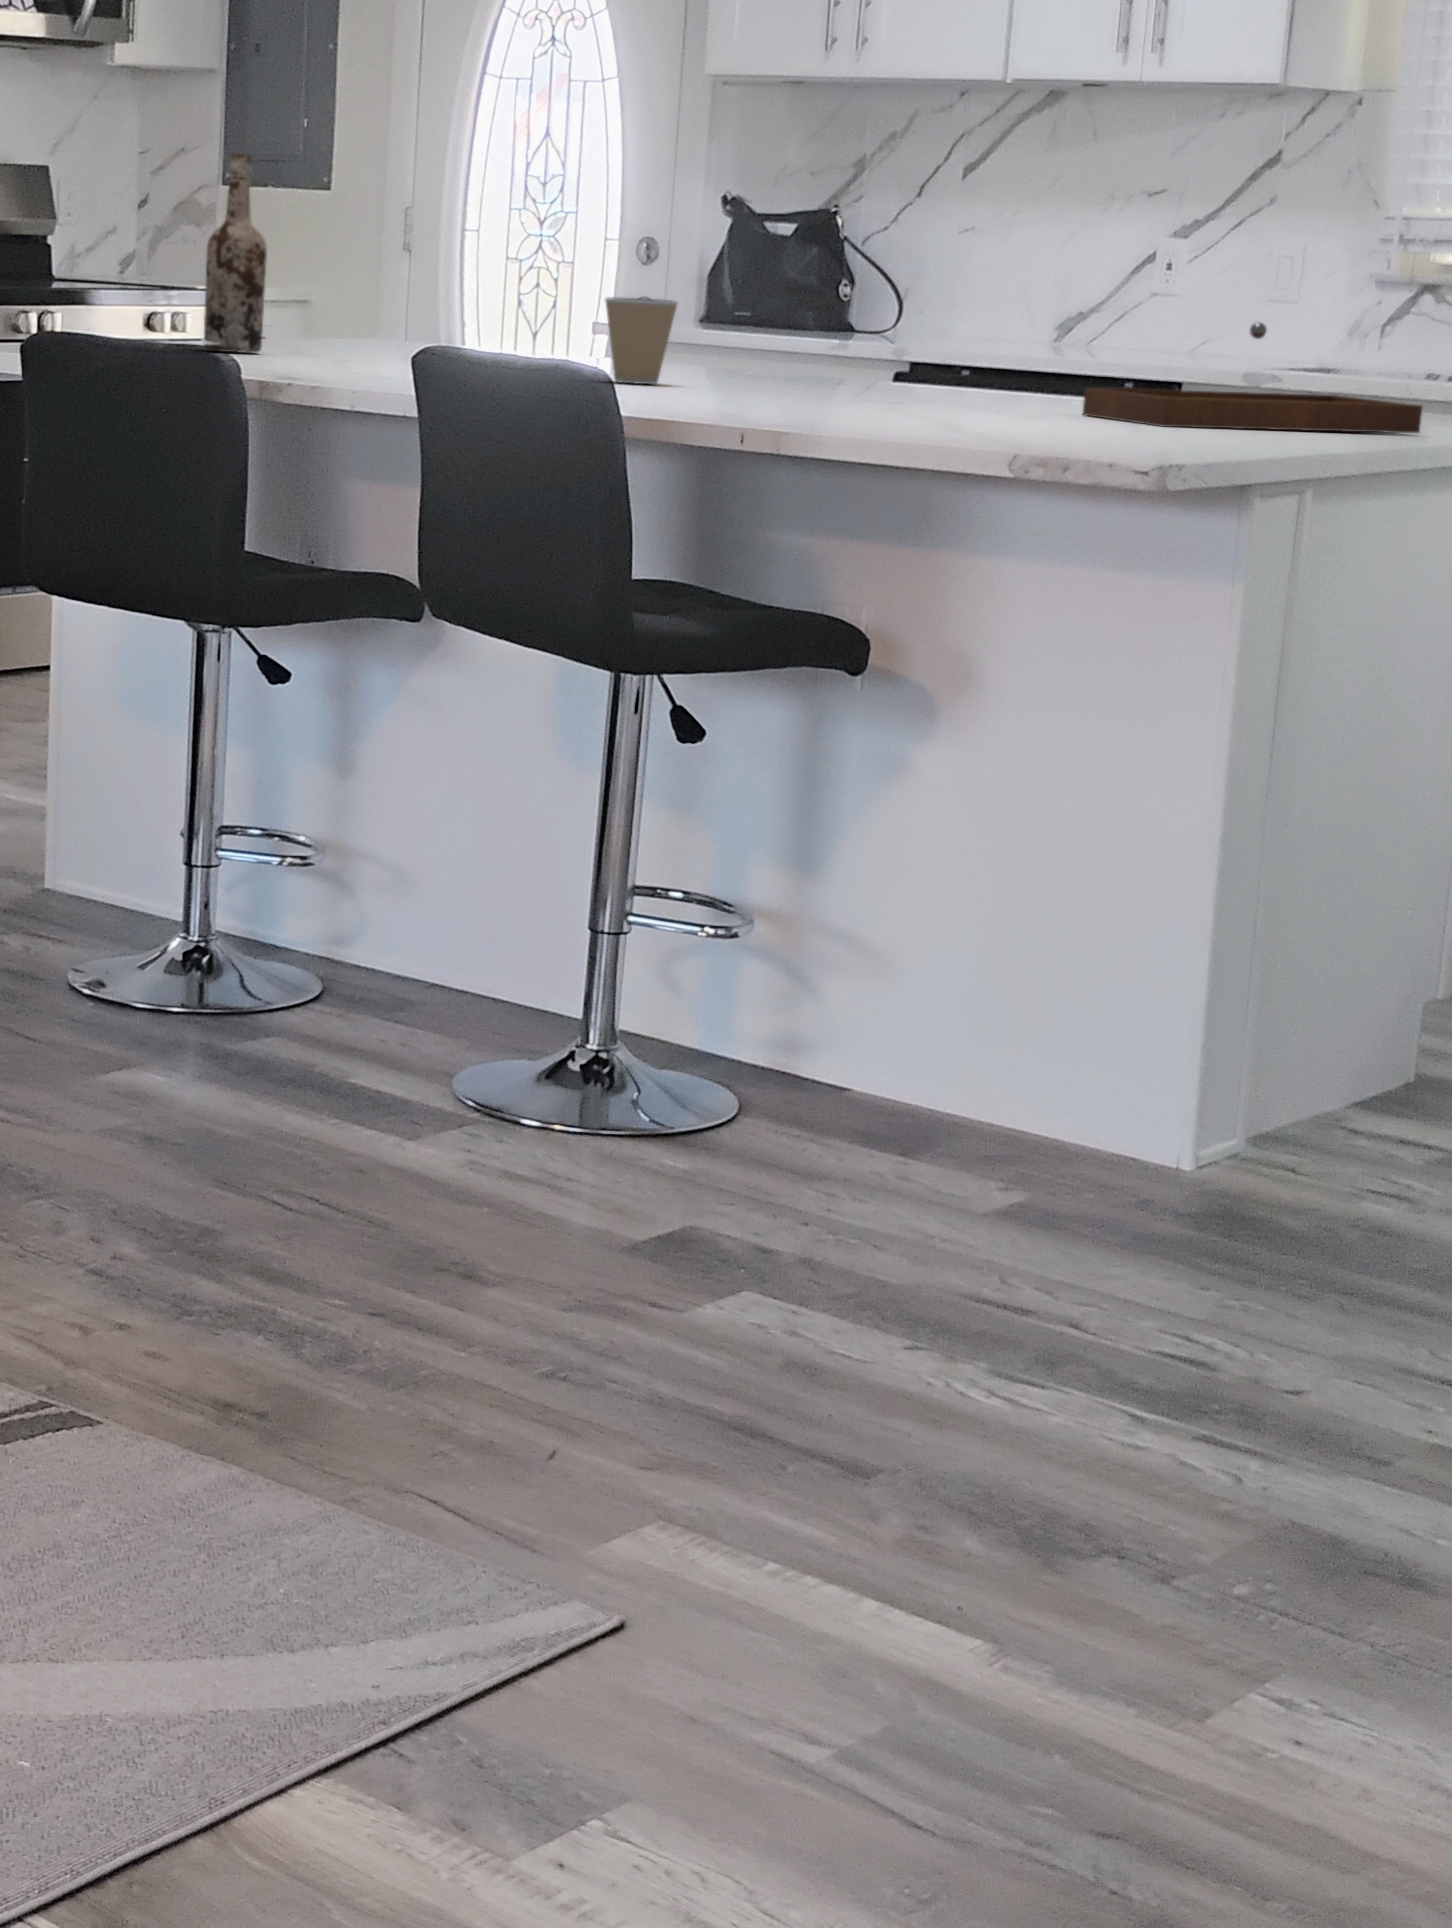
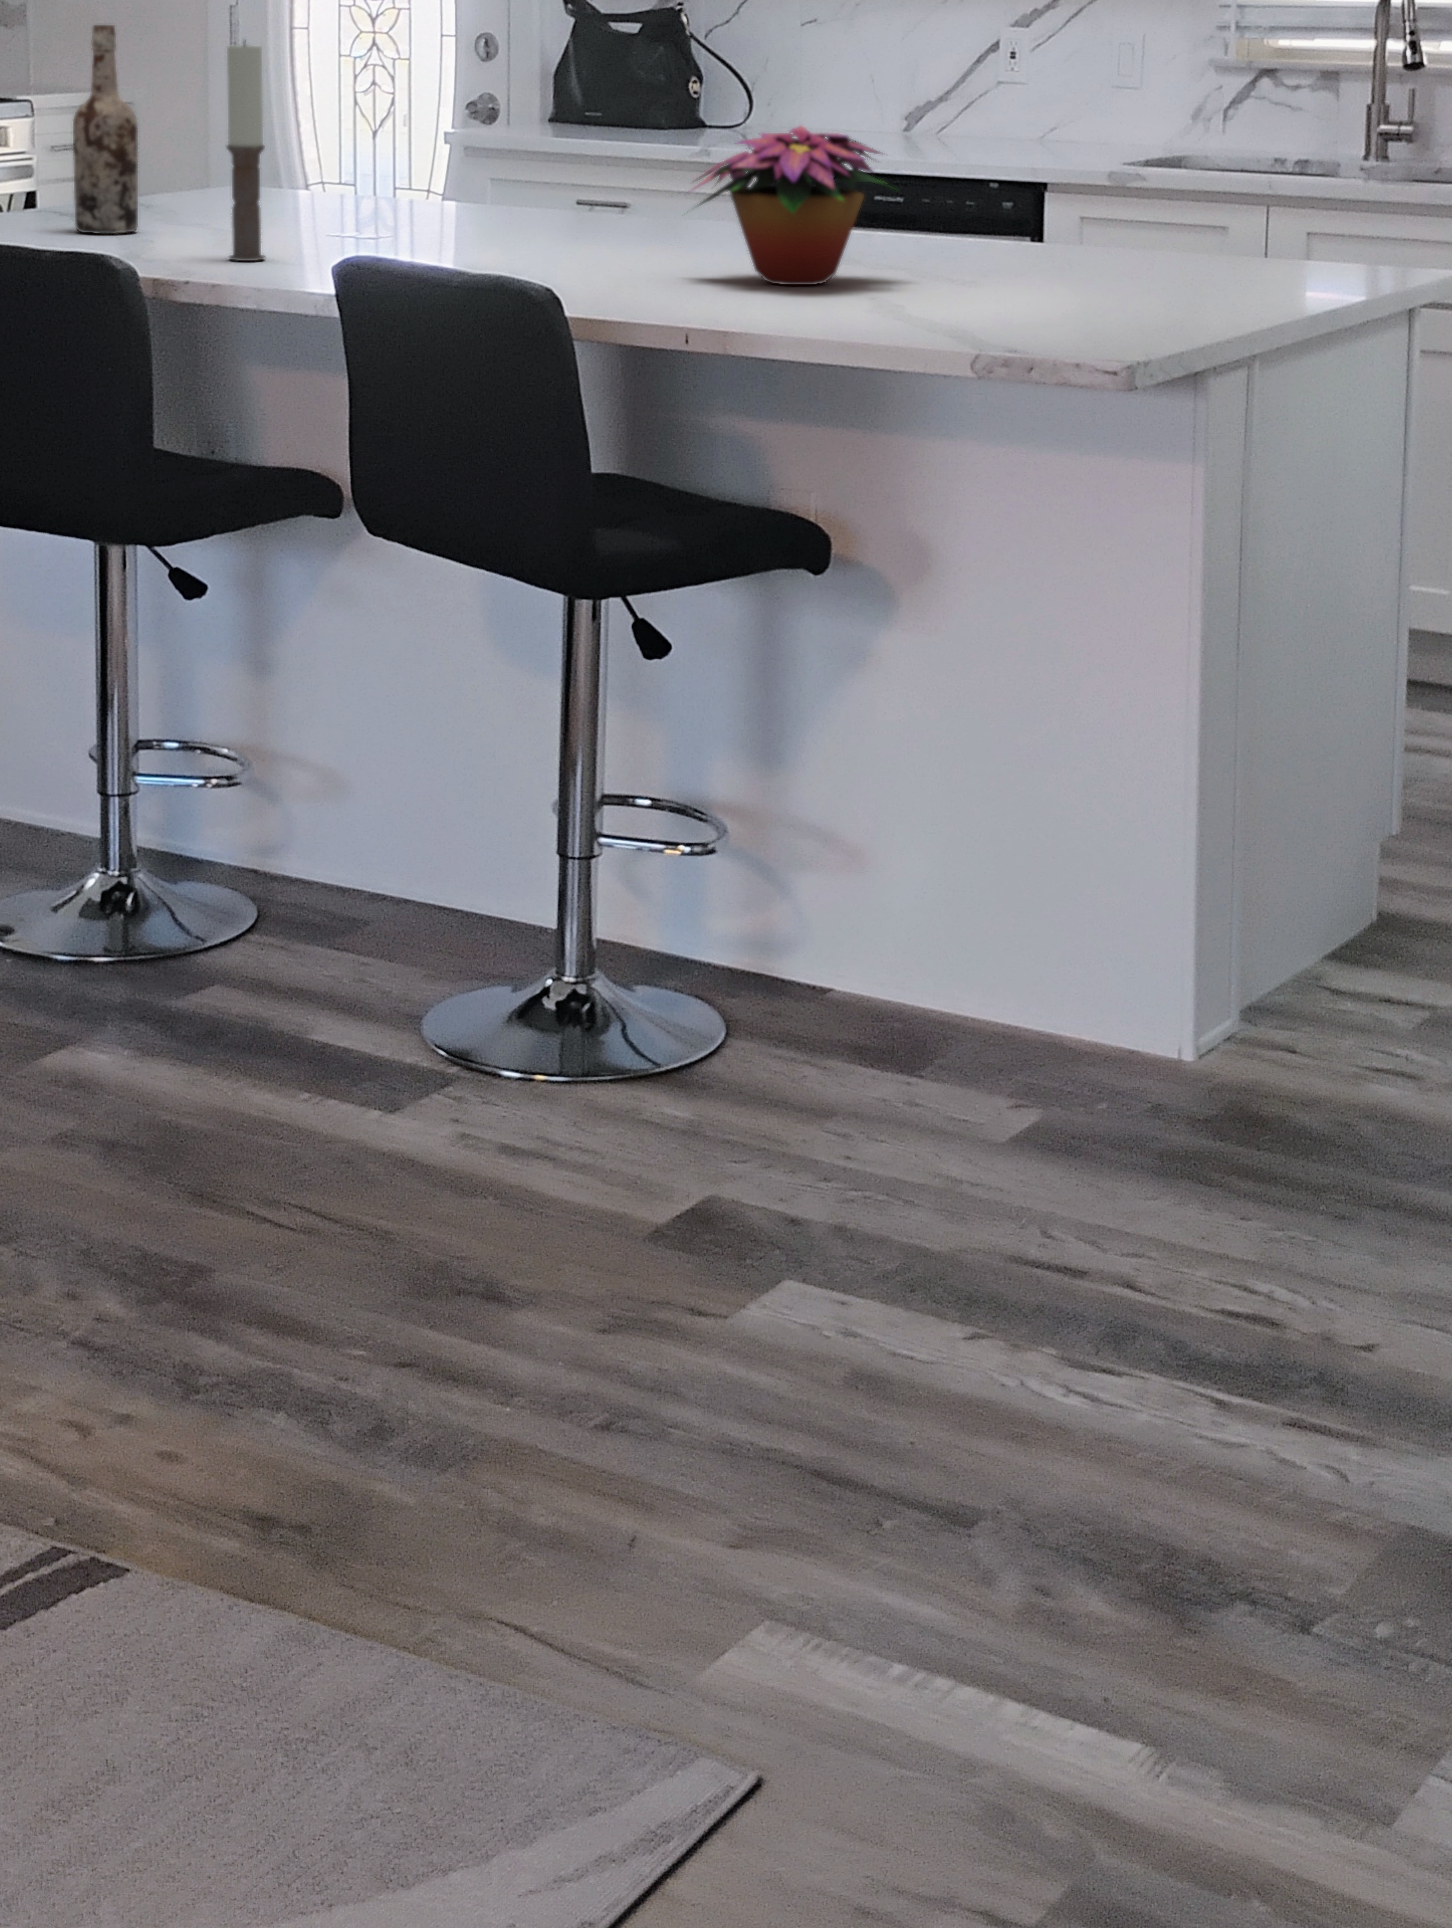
candle: none [334,157,377,370] -> present [227,43,265,261]
flower arrangement: none [755,252,987,407] -> present [687,126,890,285]
coffee cup: present [605,298,677,384] -> none [507,168,585,258]
tray: present [1083,322,1422,433] -> none [1006,174,1336,293]

